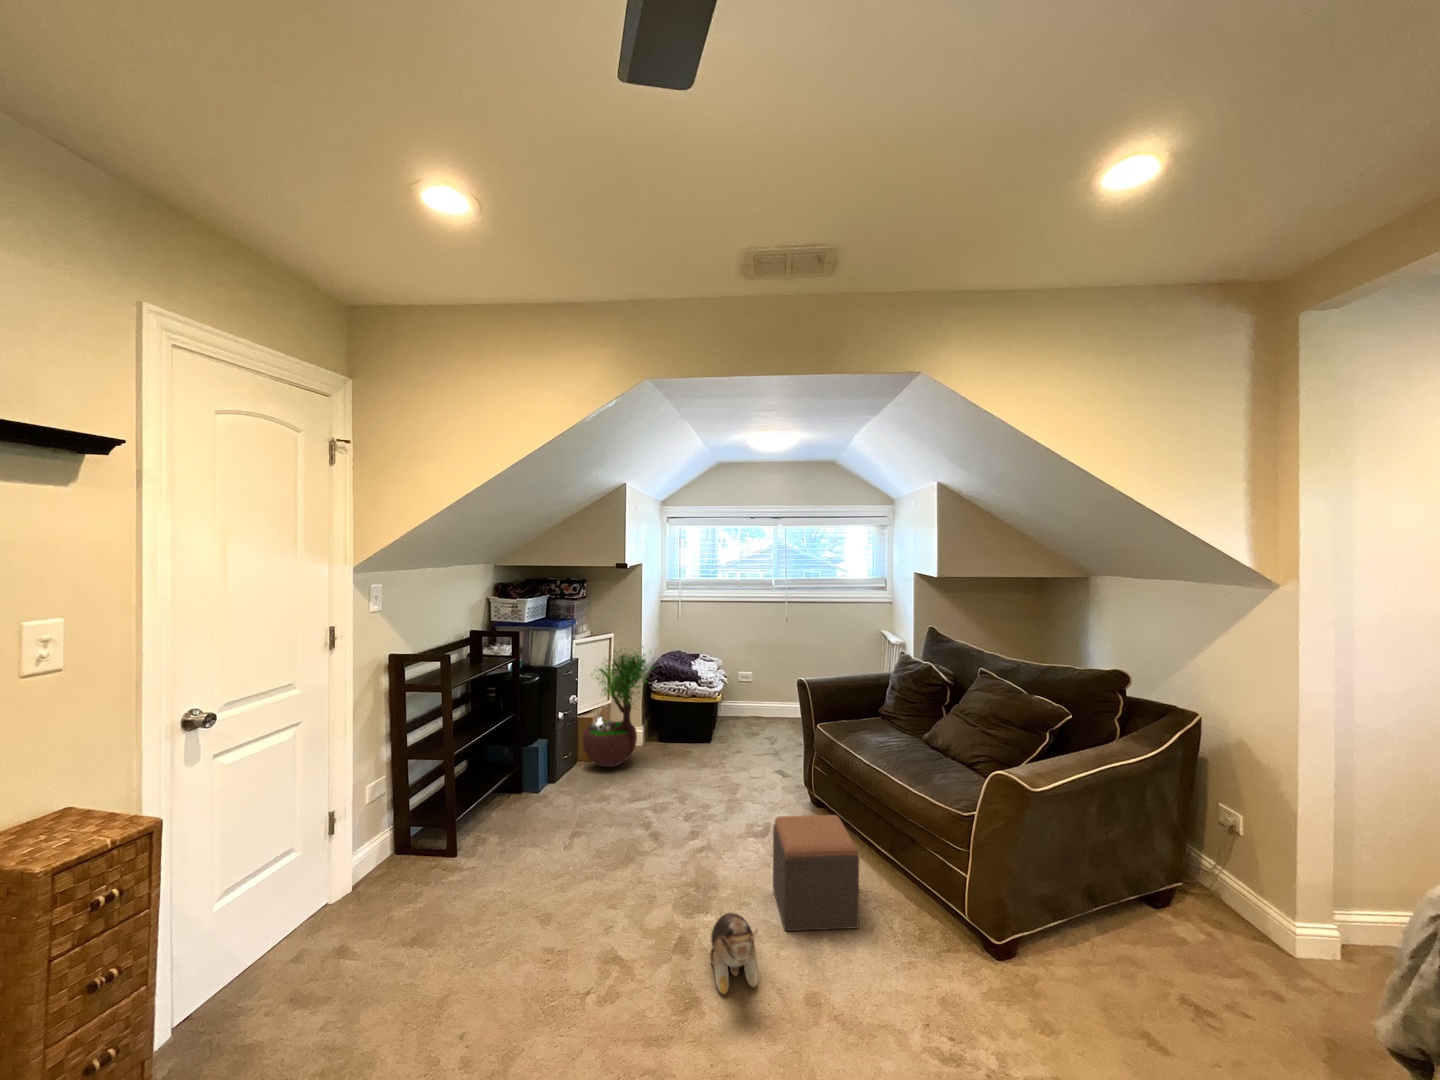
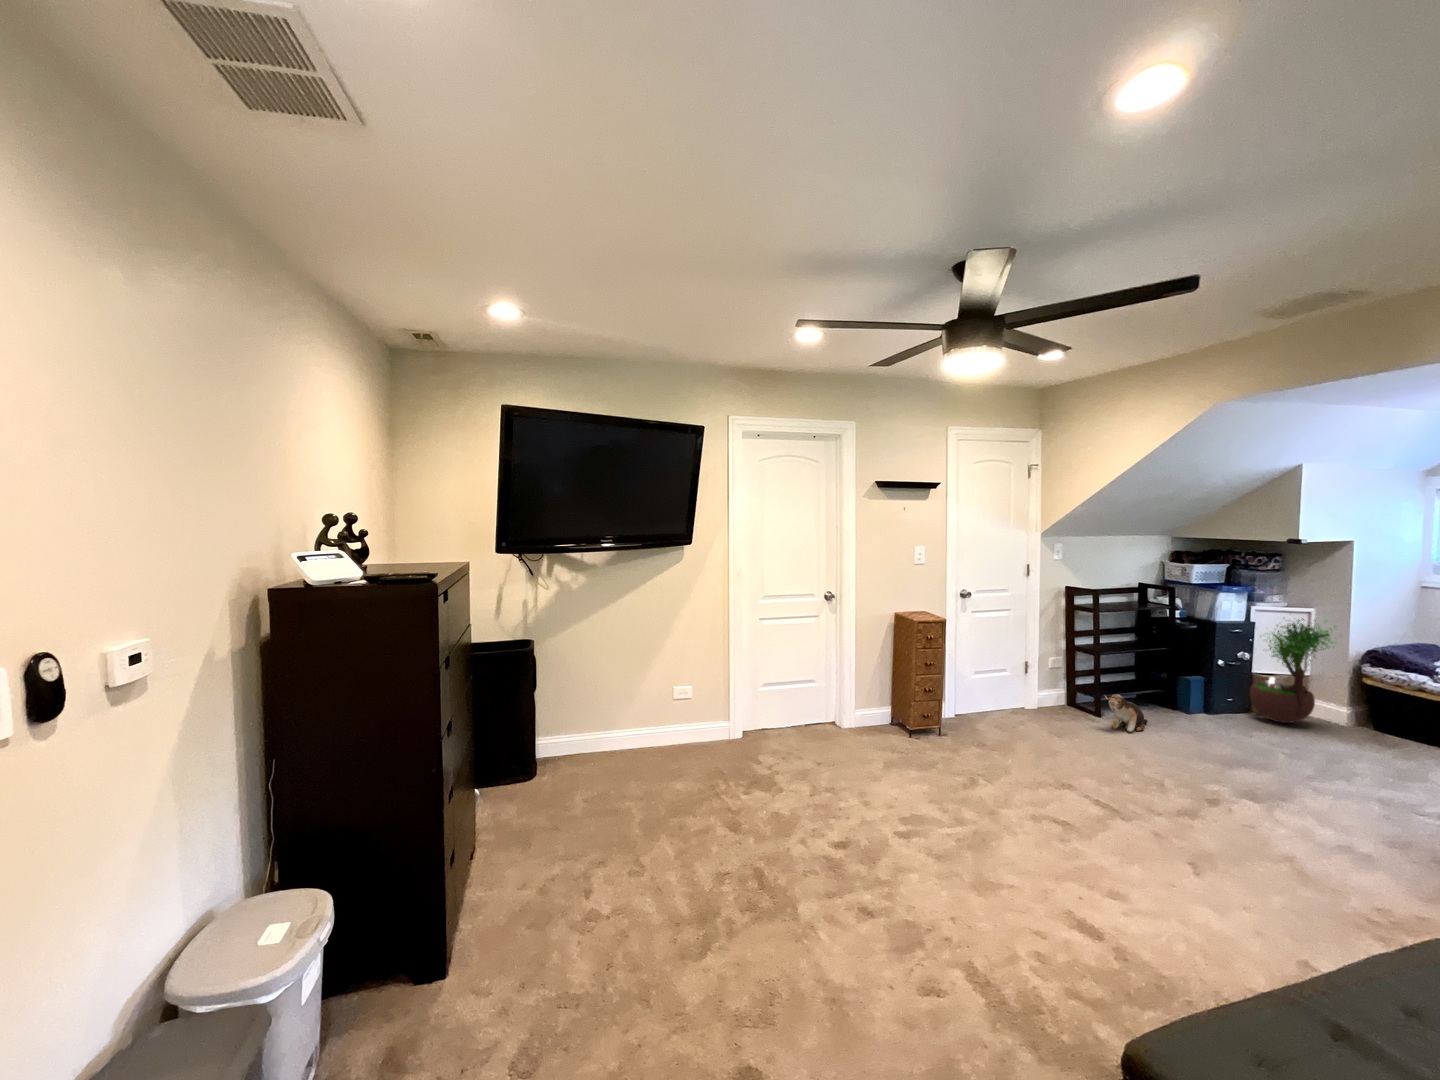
footstool: present [773,815,859,931] -> none [1302,753,1412,852]
plush toy: present [710,913,758,994] -> present [1105,694,1148,732]

